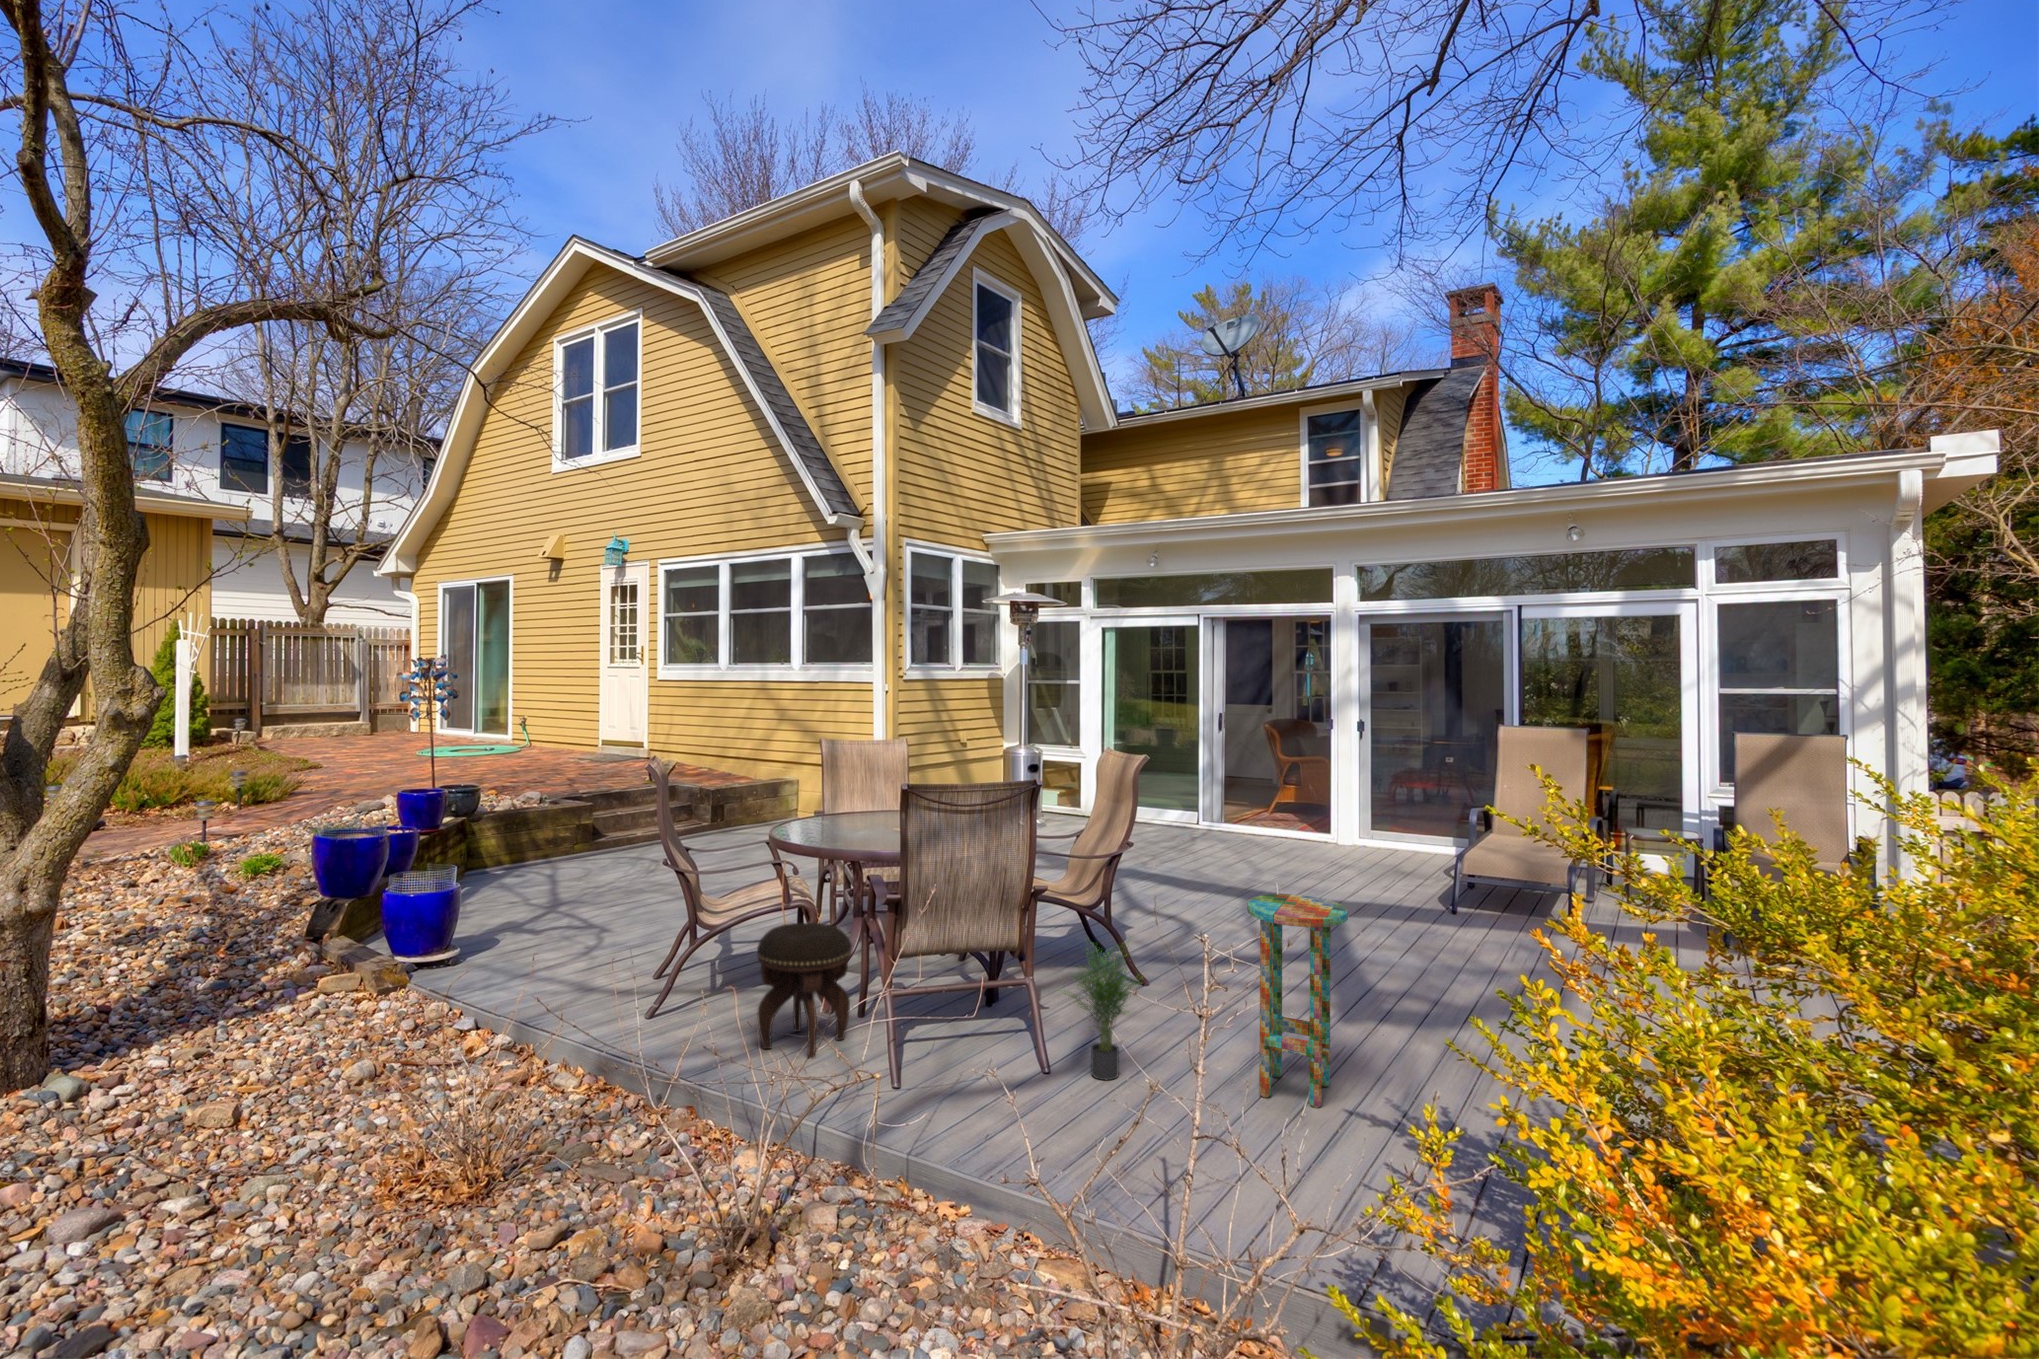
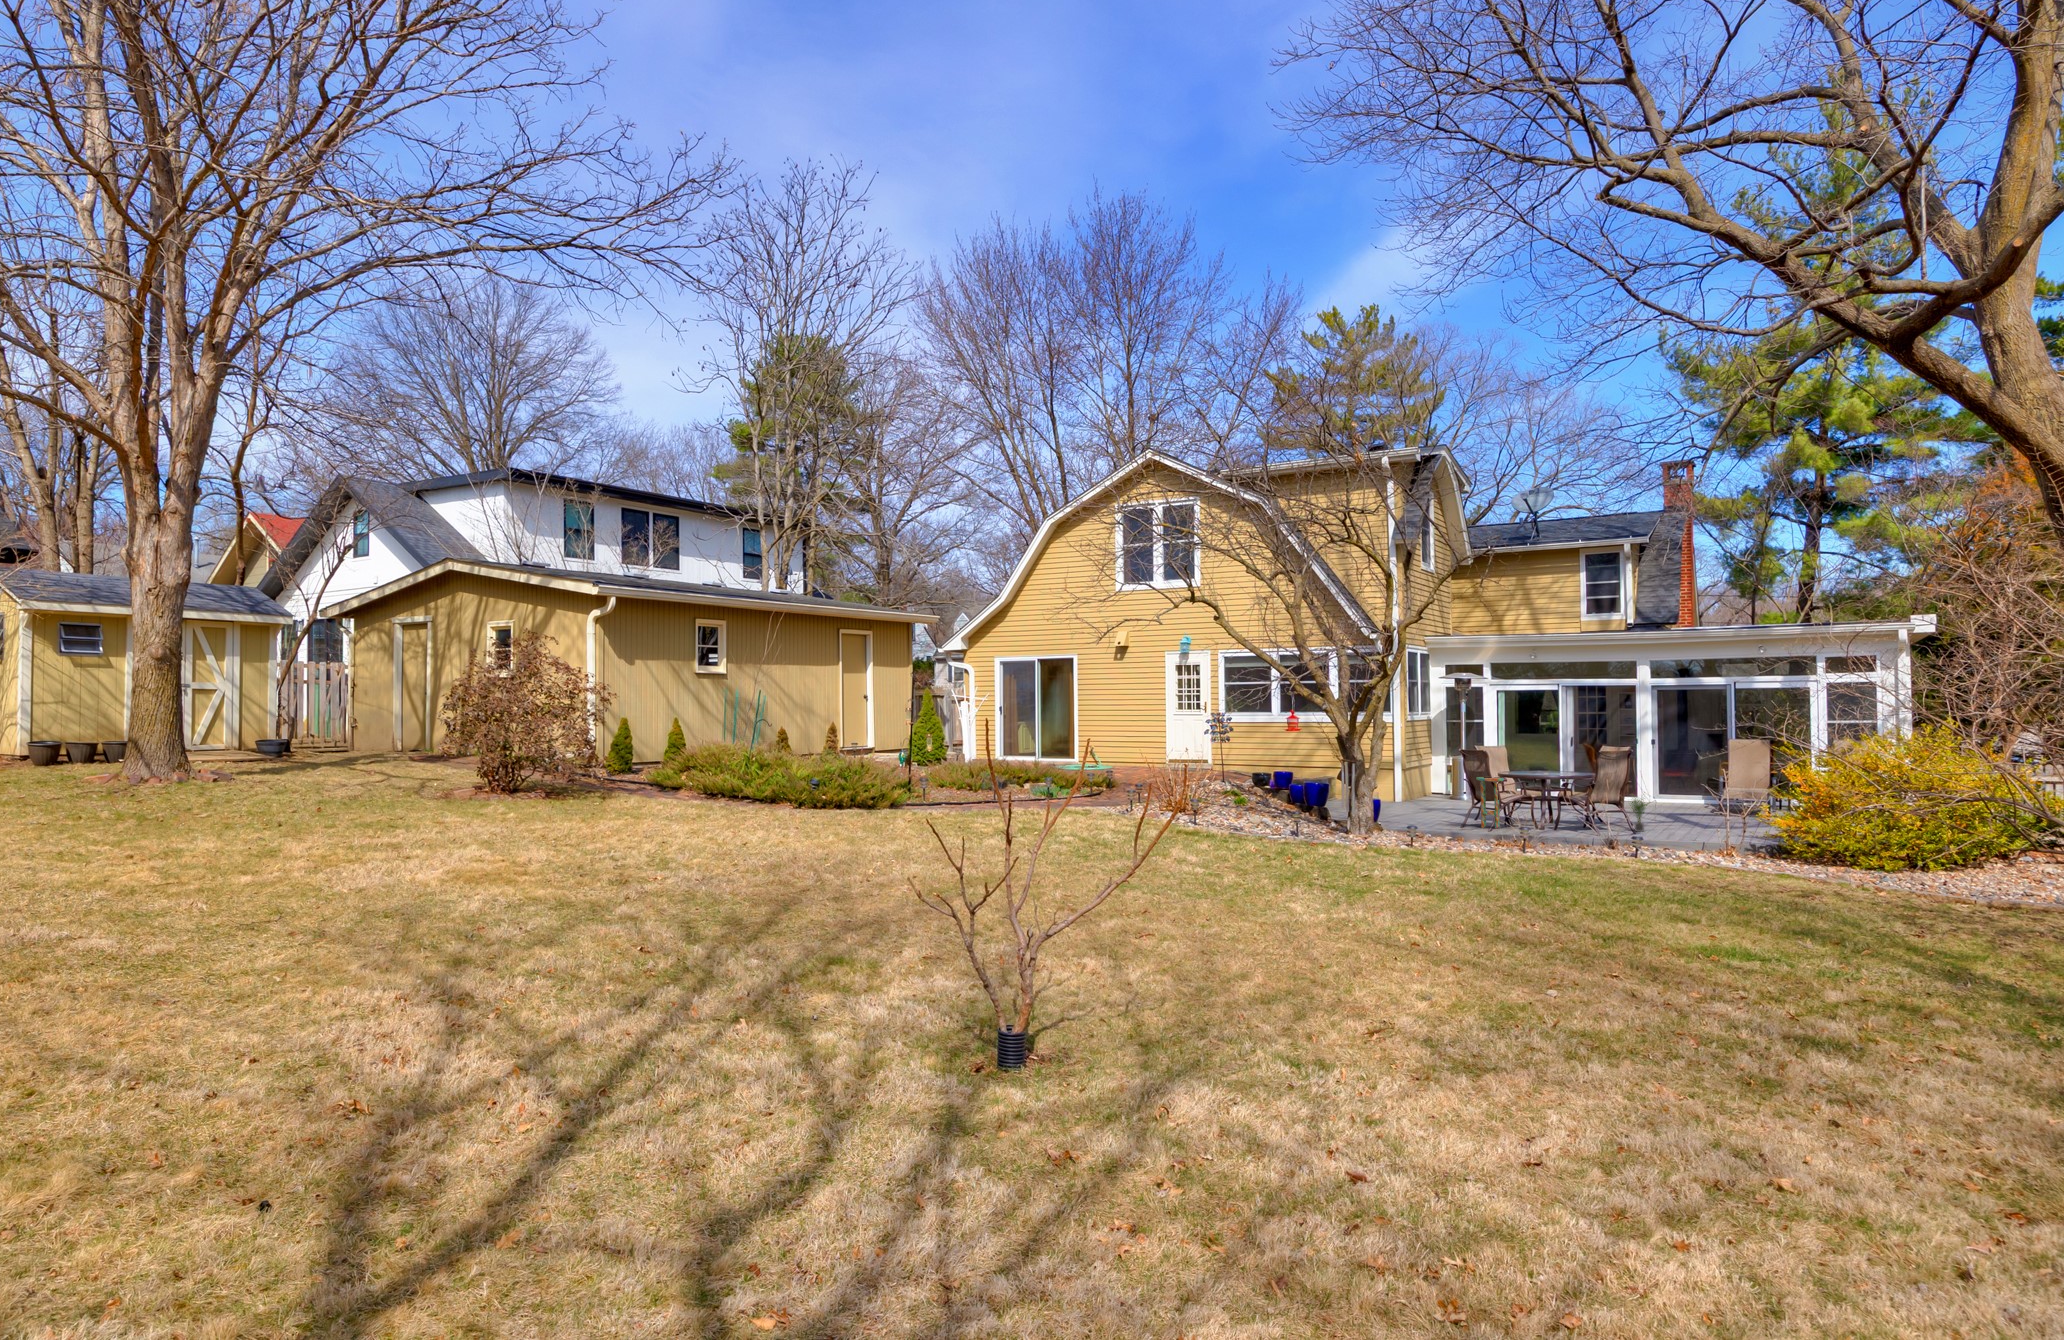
side table: present [1247,894,1348,1108] -> present [1476,777,1504,829]
footstool: present [757,923,852,1059] -> none [1522,794,1553,831]

